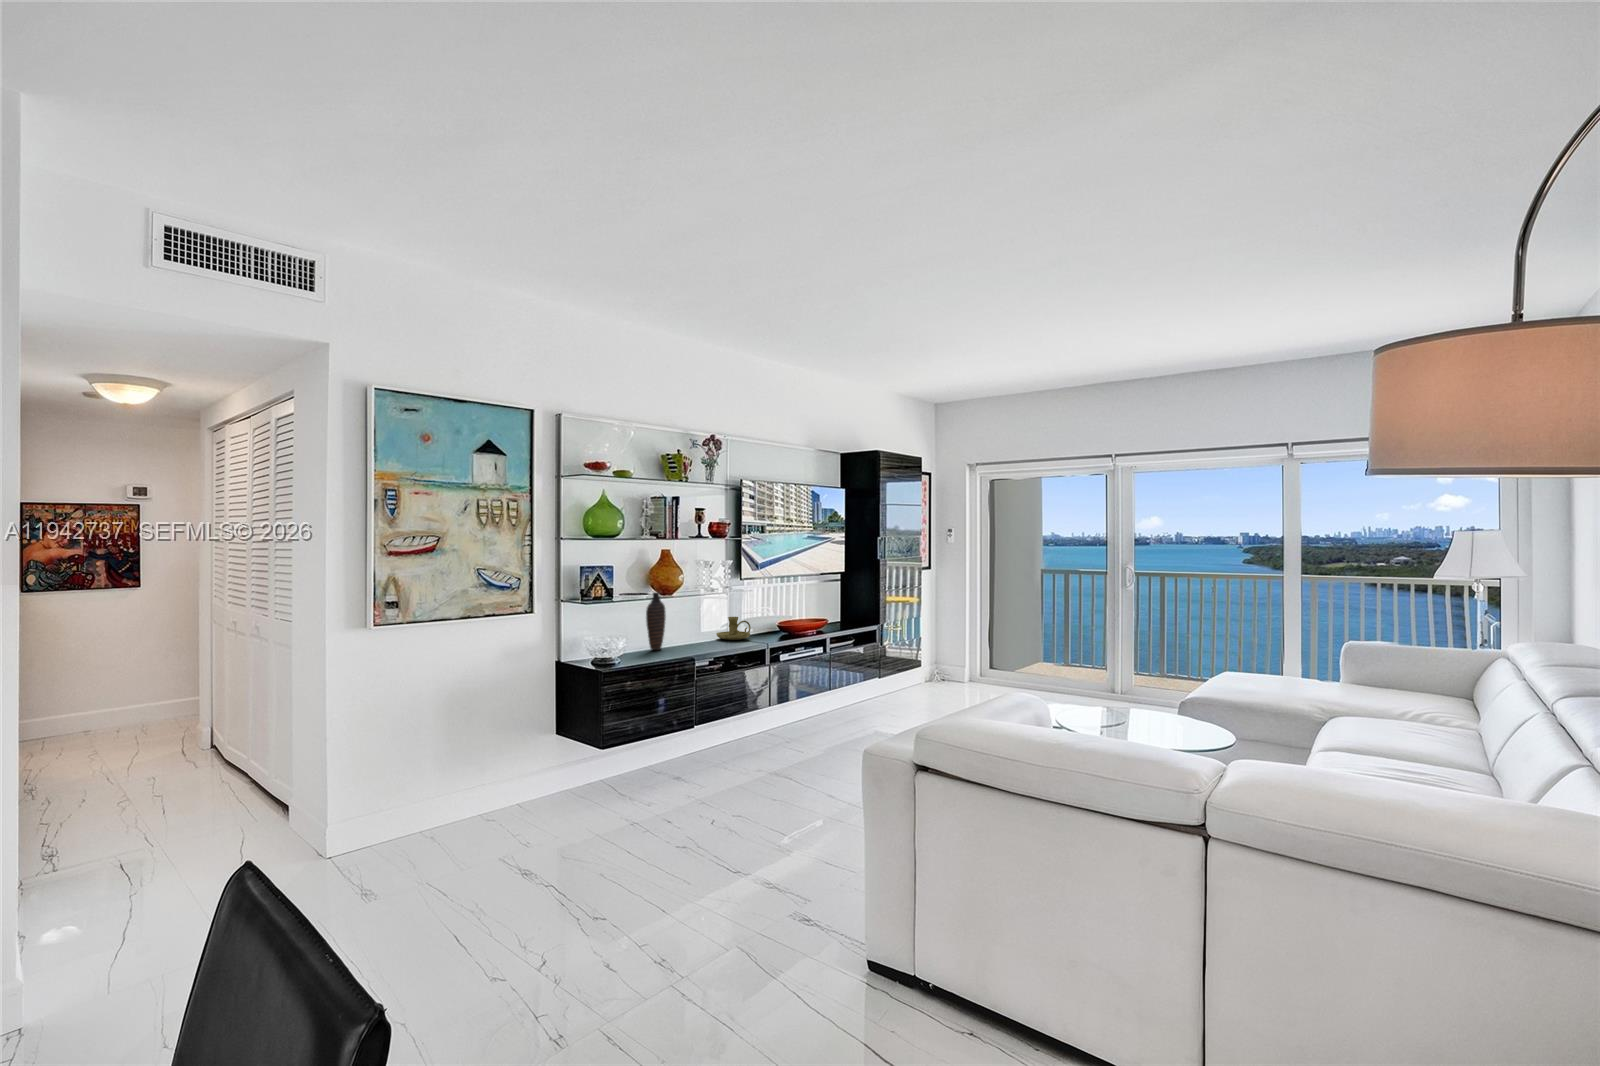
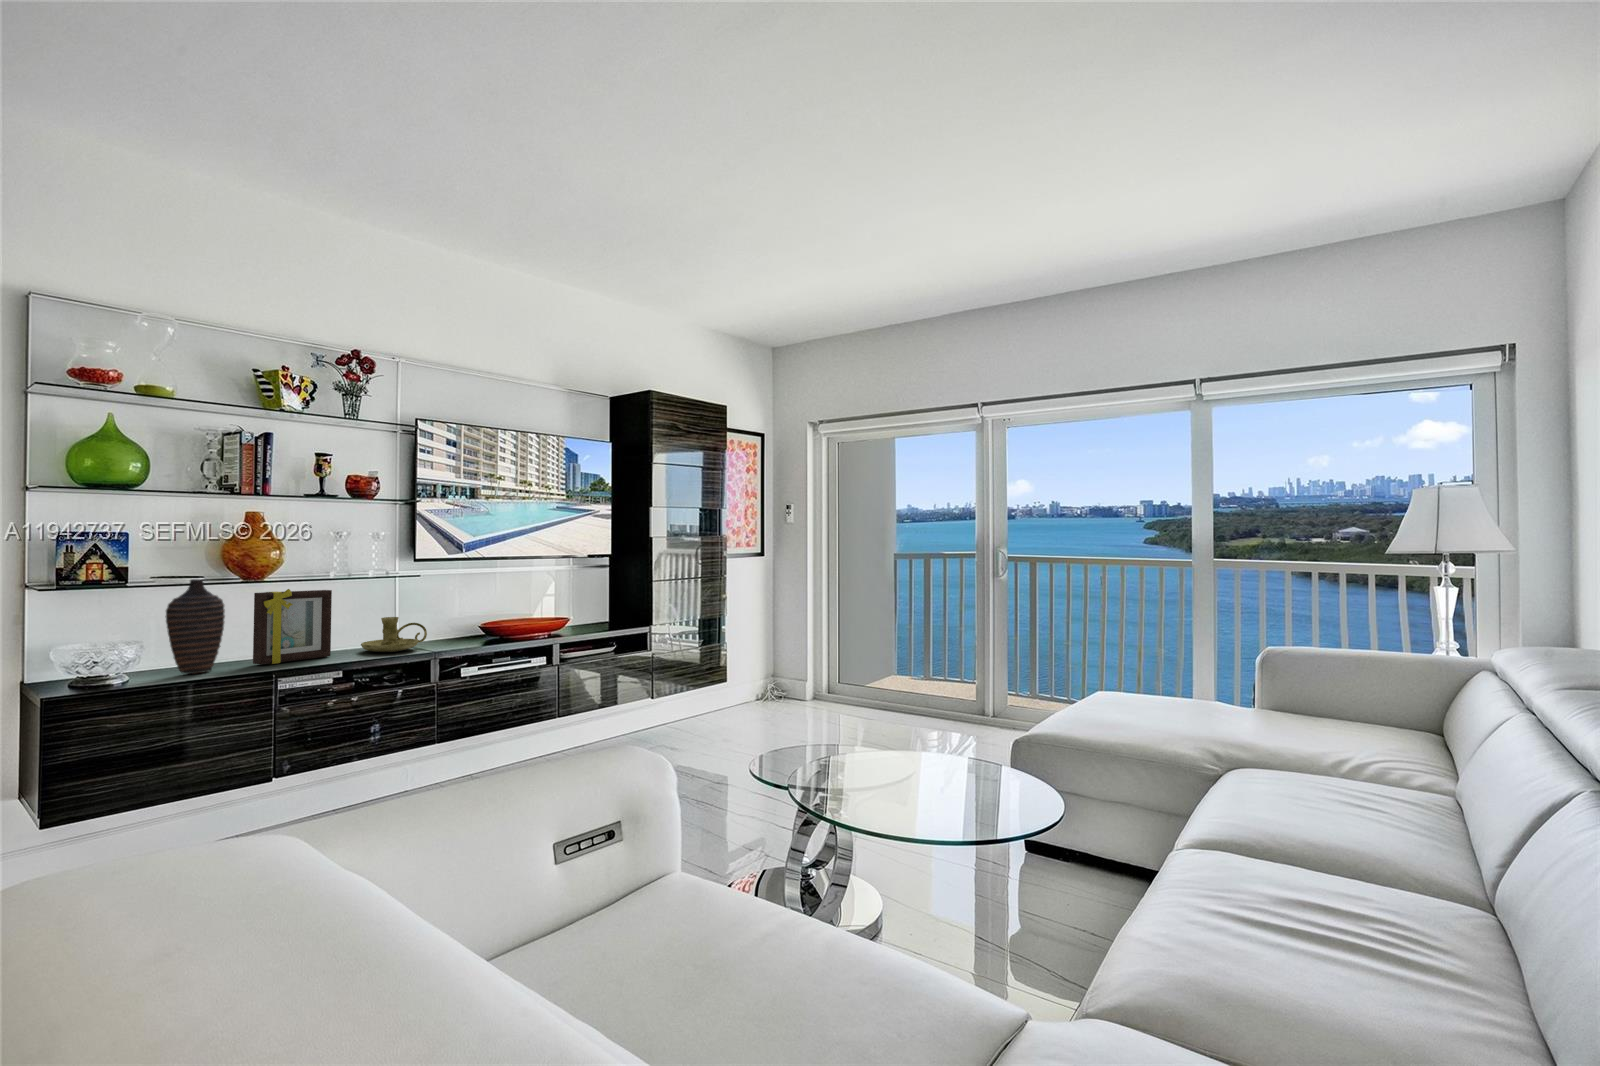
picture frame: none [674,598,707,646] -> present [253,589,332,664]

